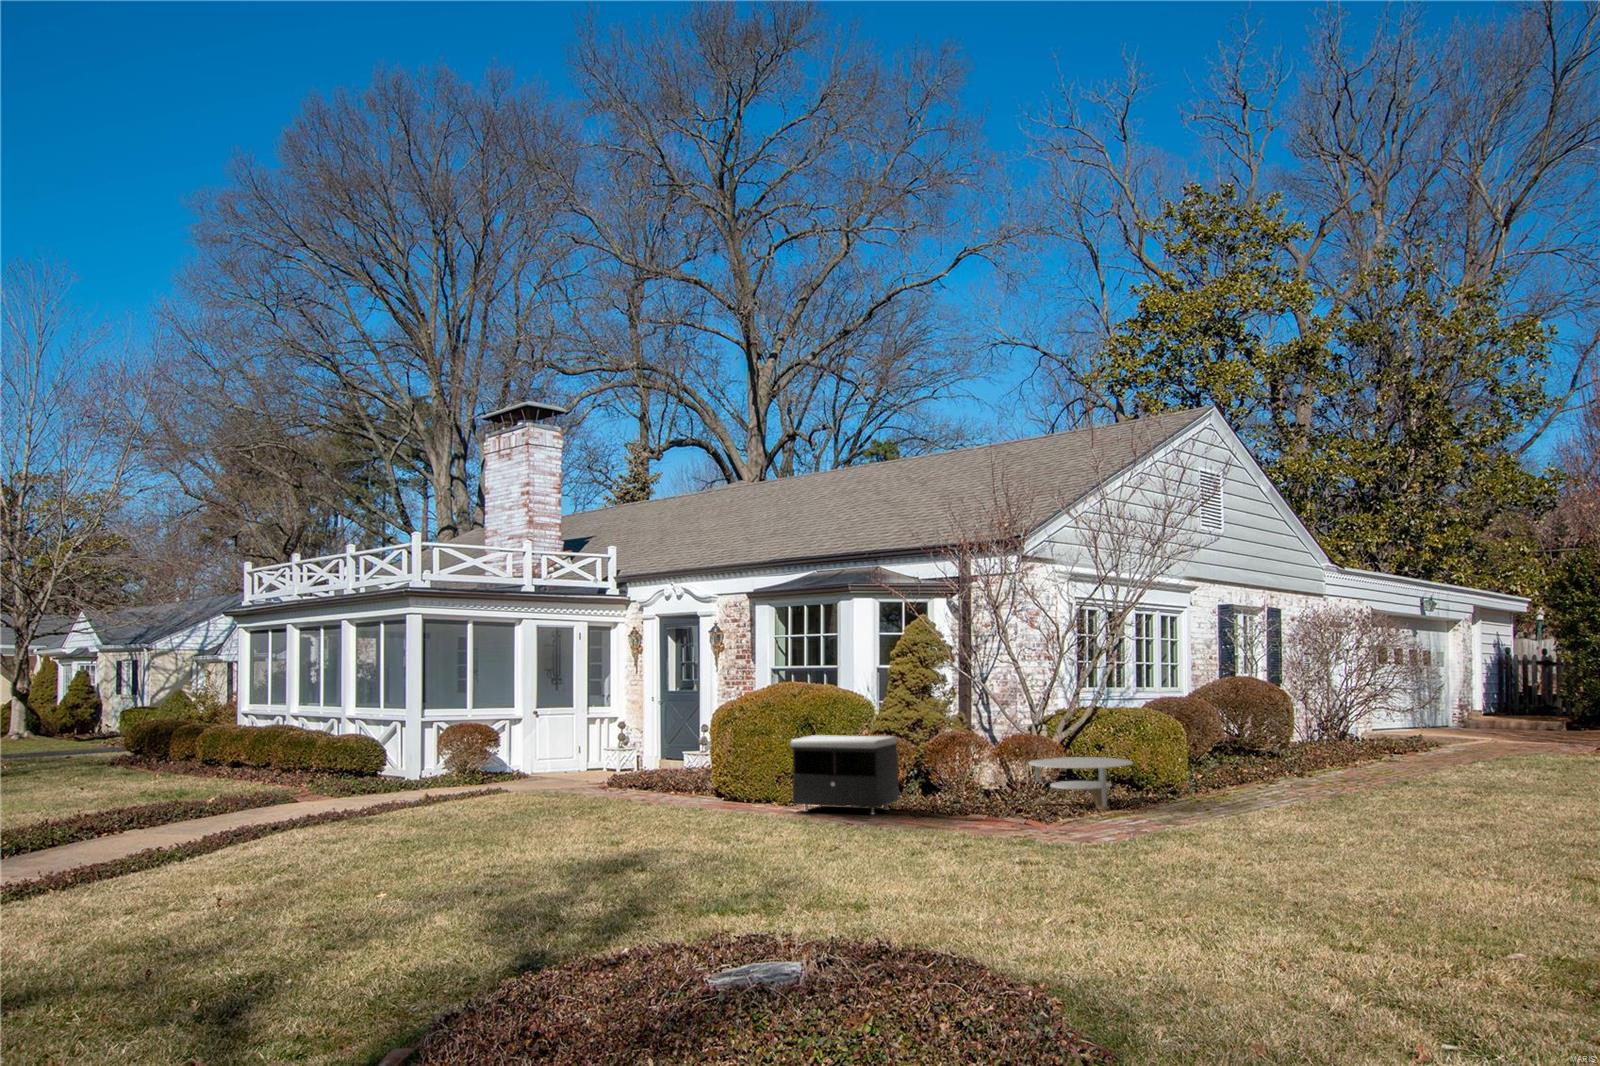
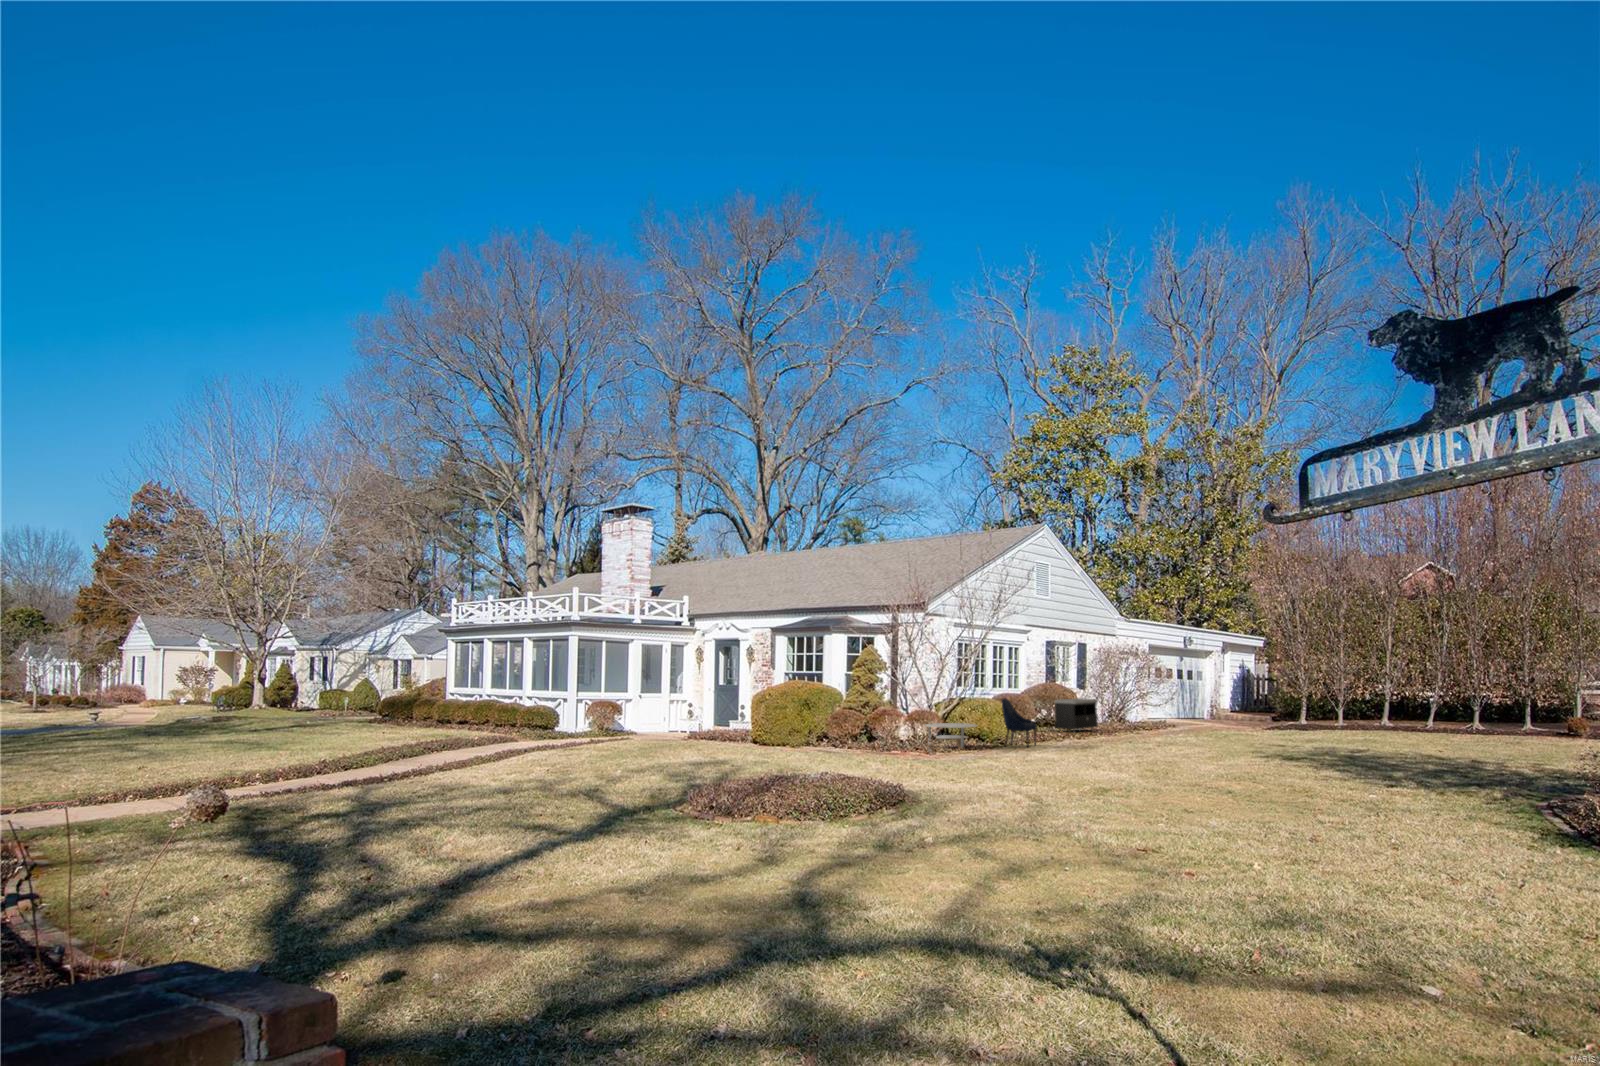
chair: none [1176,708,1245,805] -> present [1002,698,1037,747]
storage bench: present [790,735,899,815] -> present [1055,698,1098,731]

